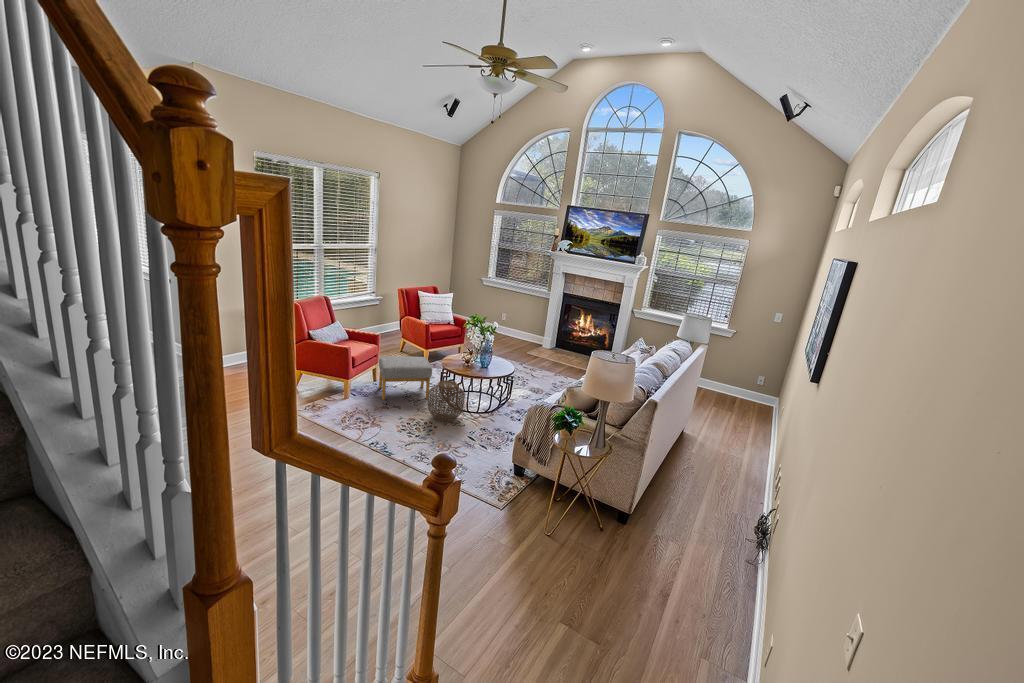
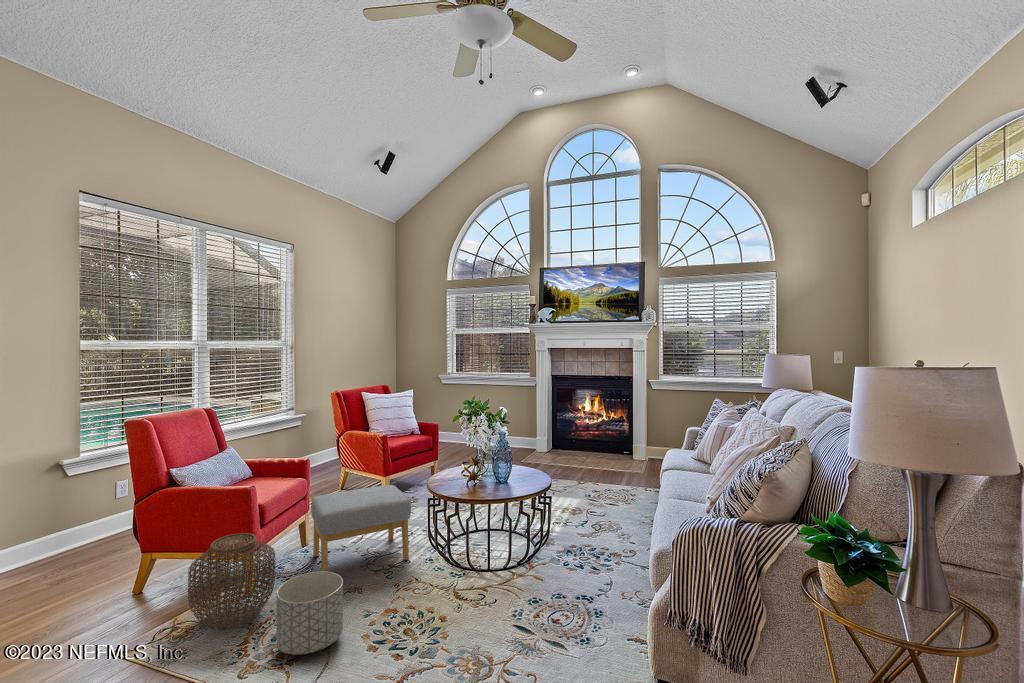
woven basket: present [428,380,465,422] -> present [188,533,276,630]
planter: none [359,394,390,427] -> present [276,571,343,655]

